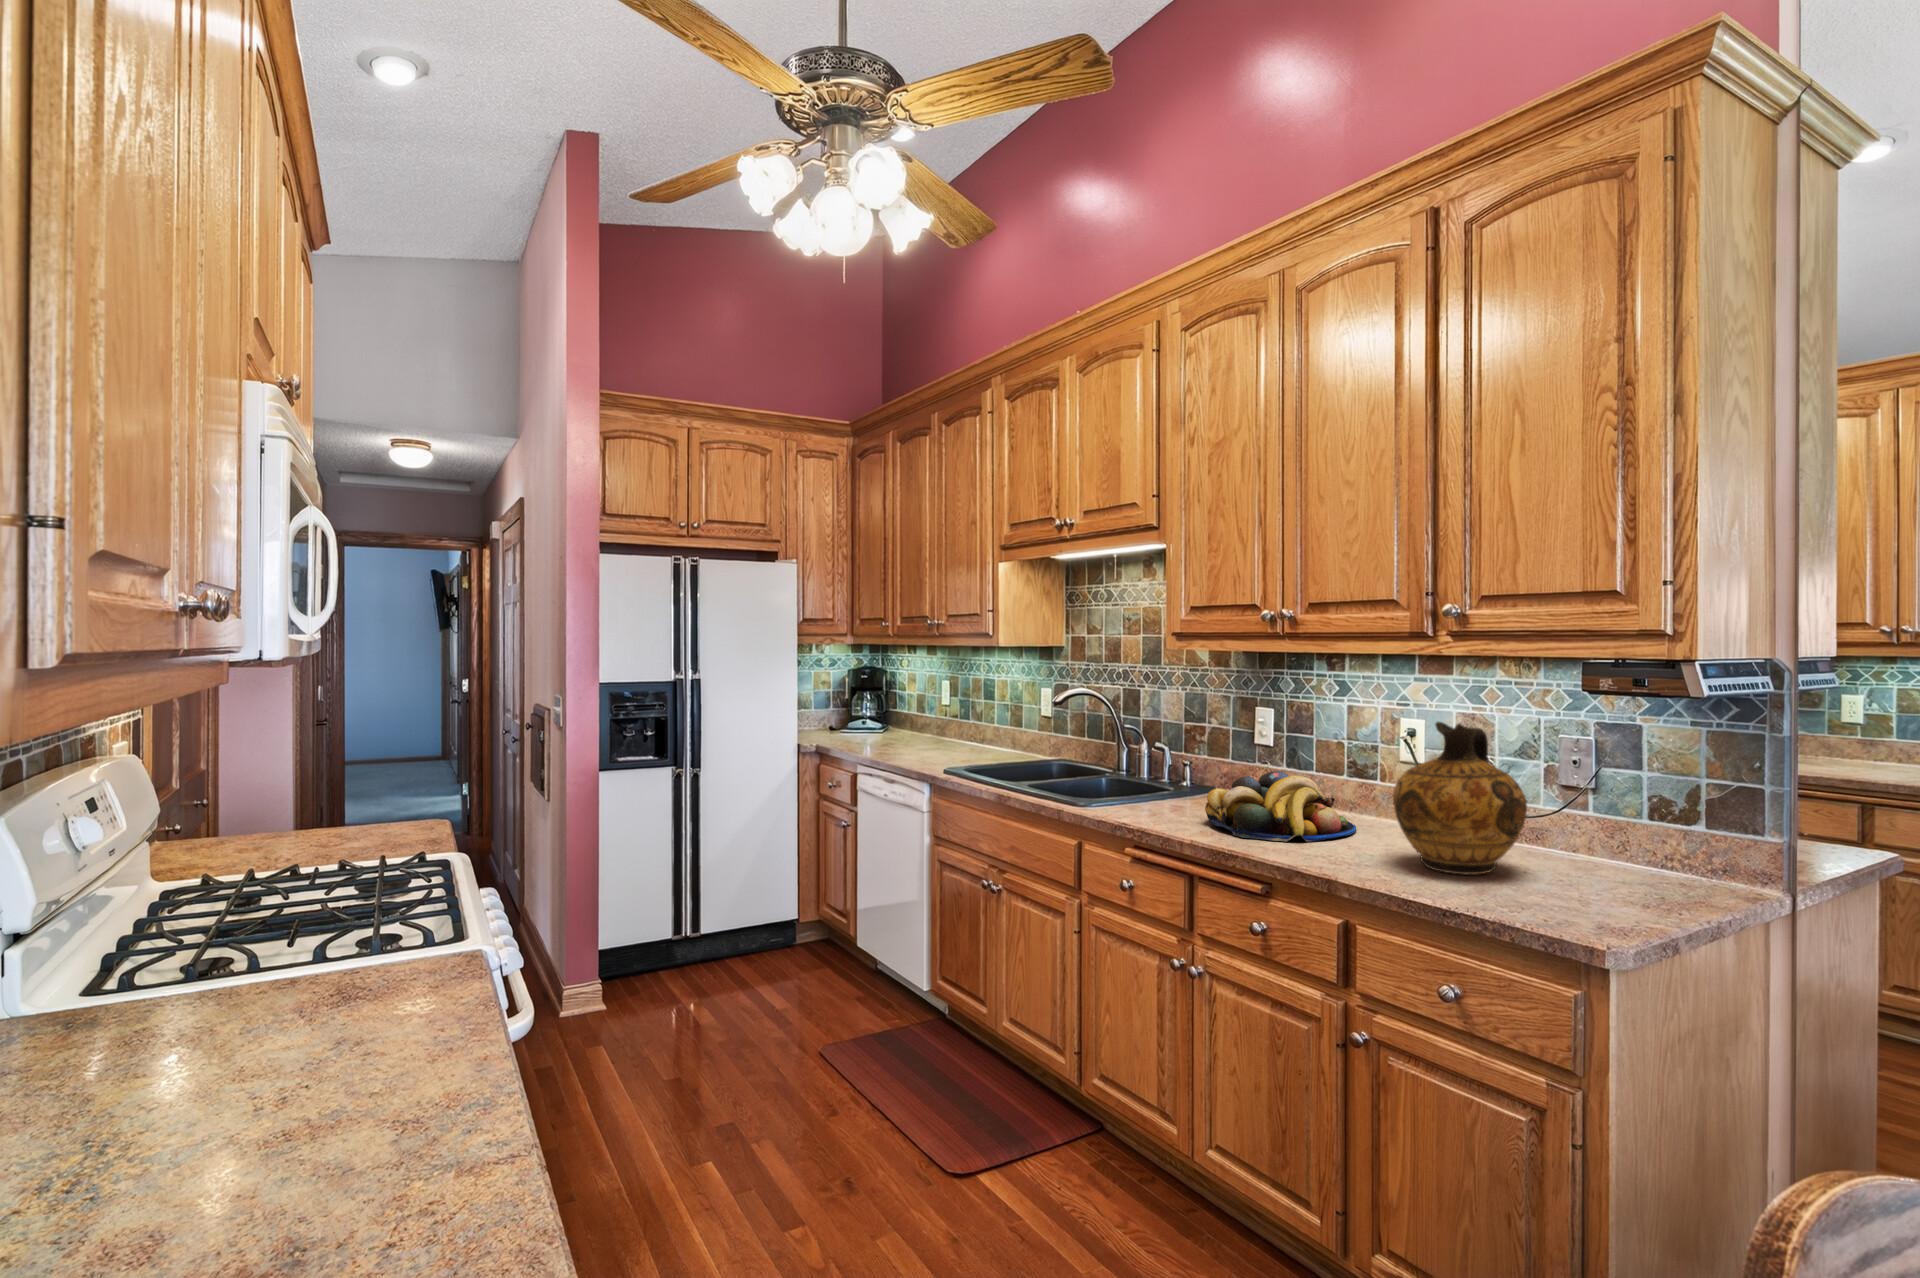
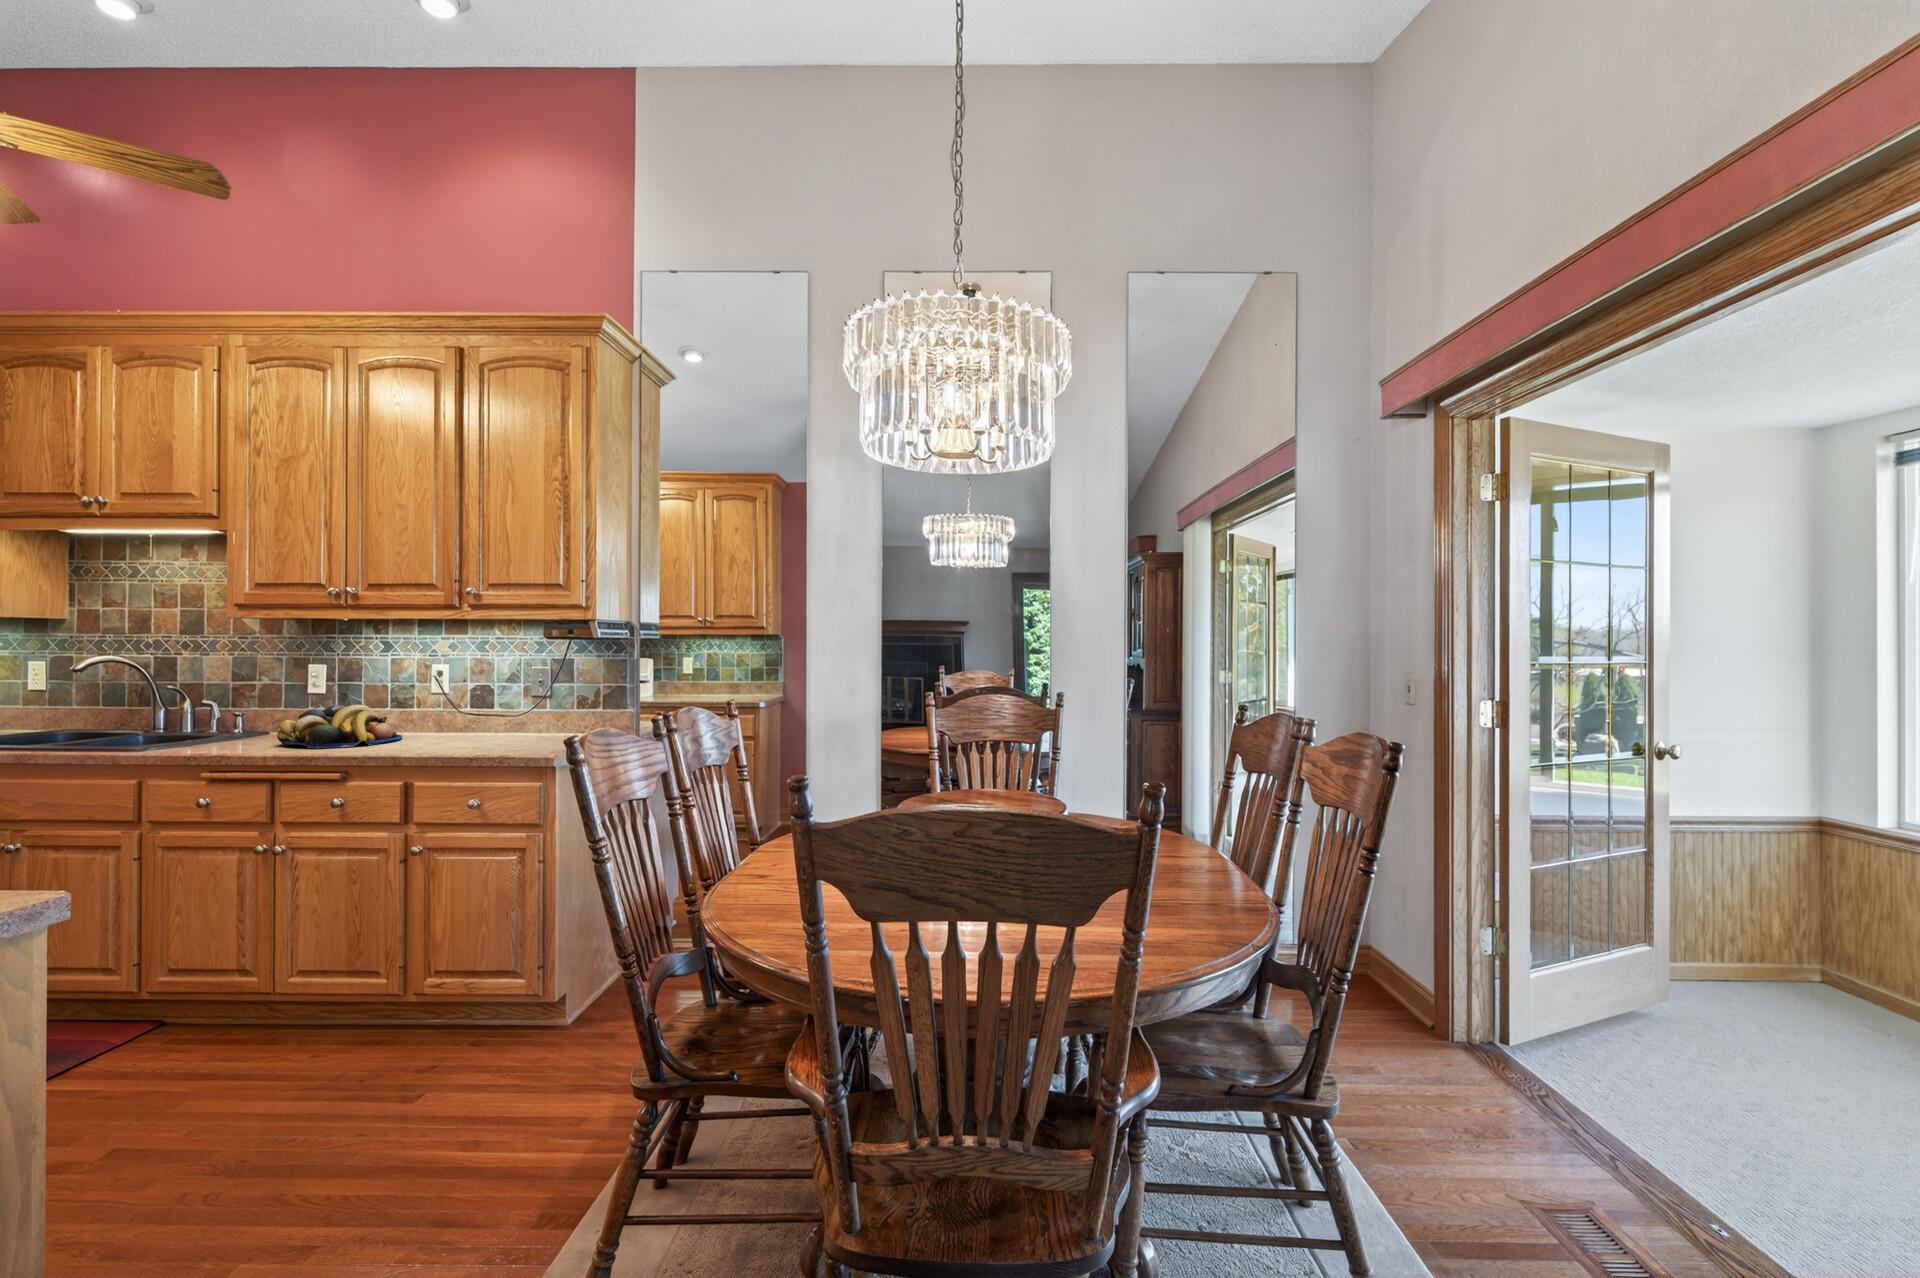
ceramic jug: present [1393,722,1527,875] -> none [434,657,515,746]

